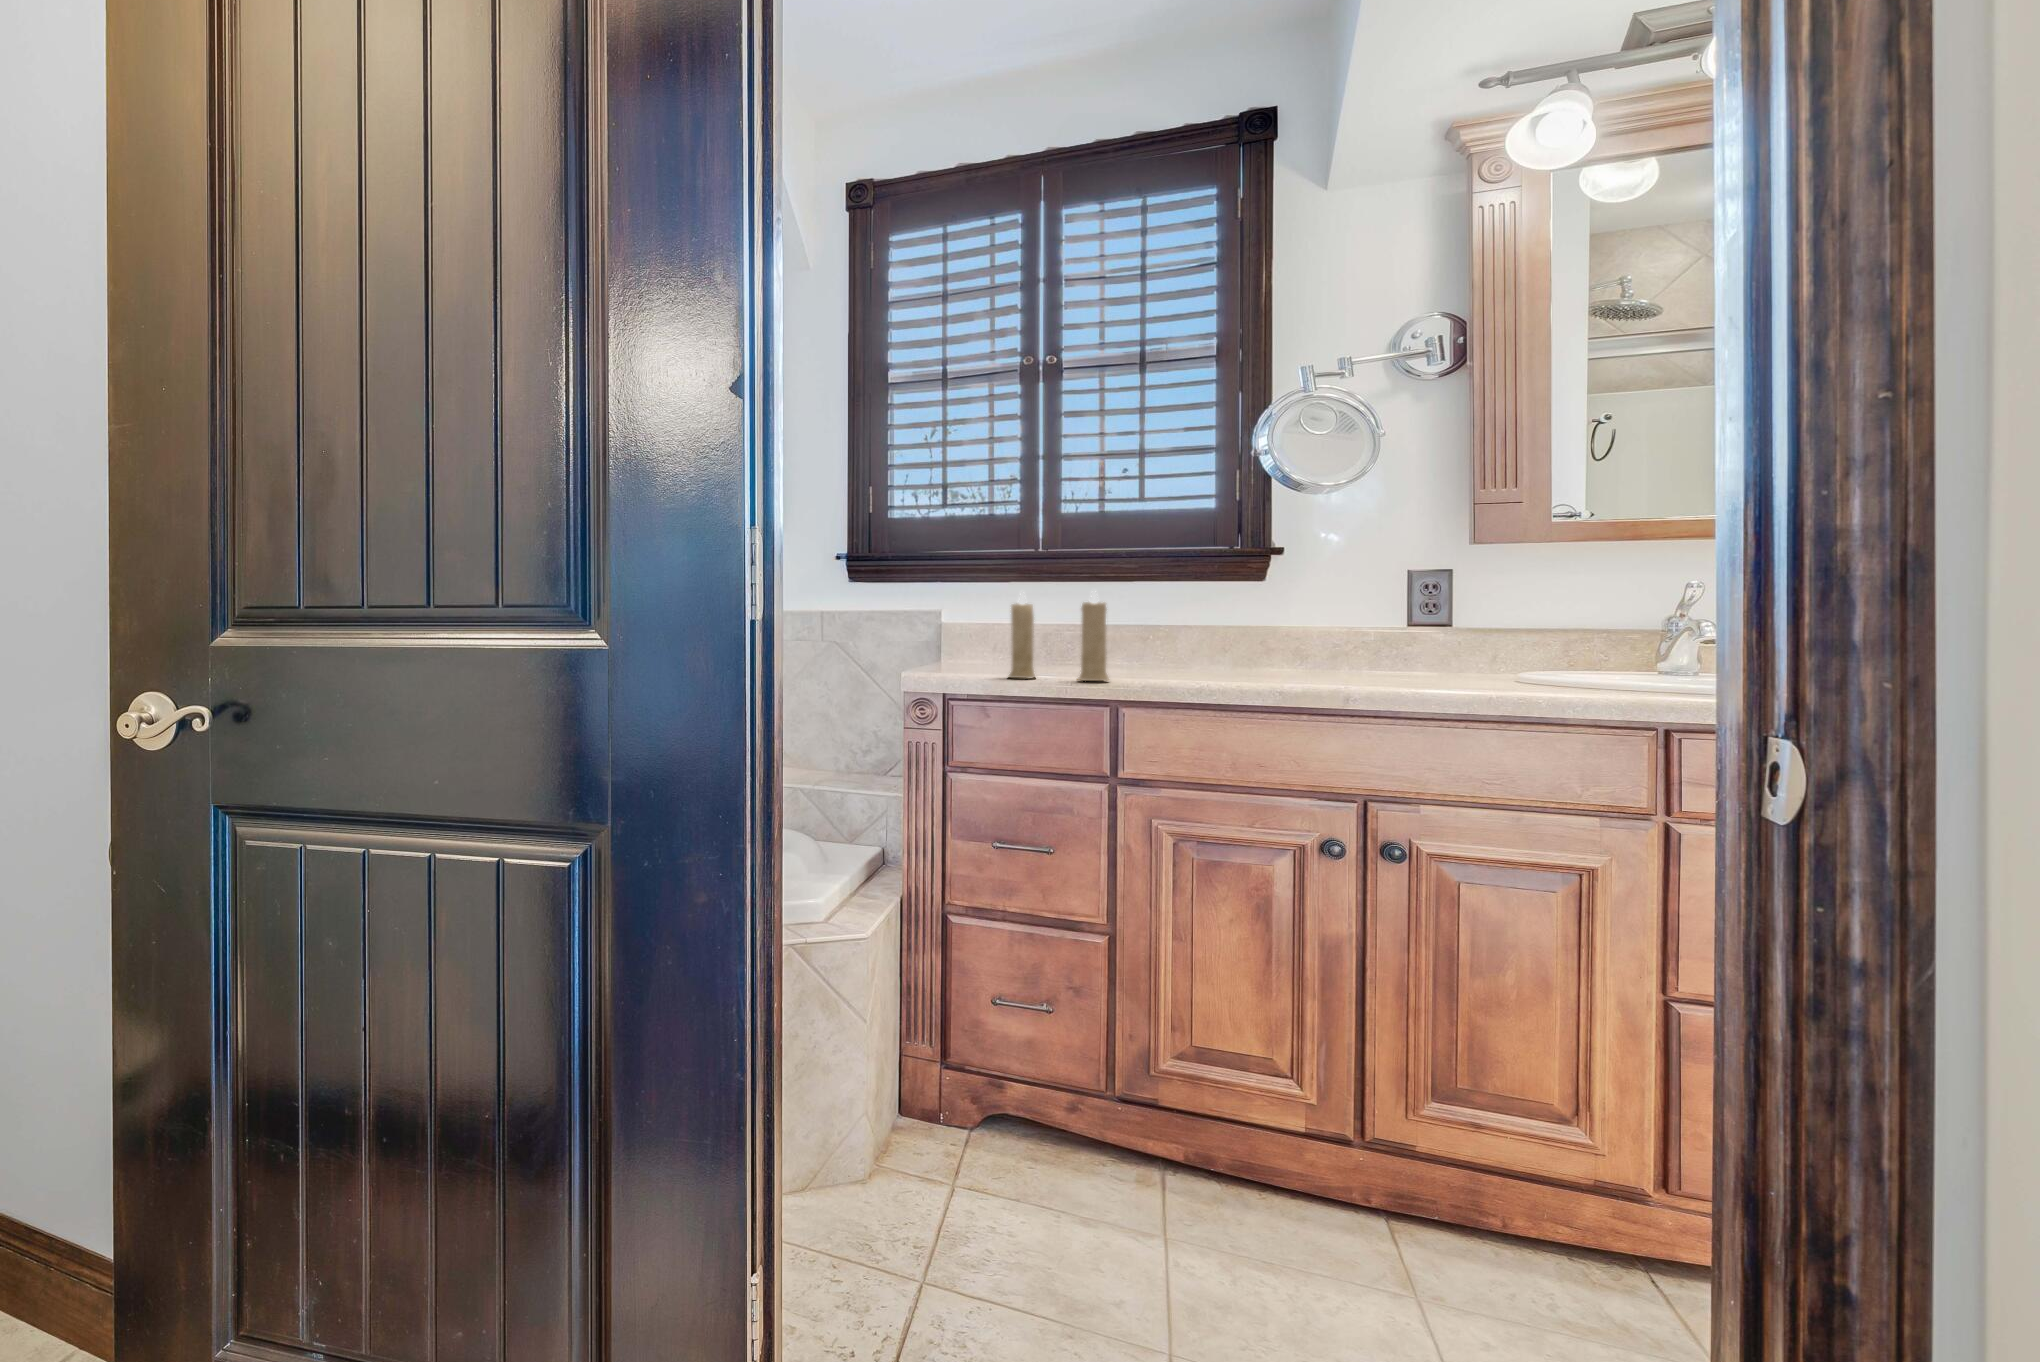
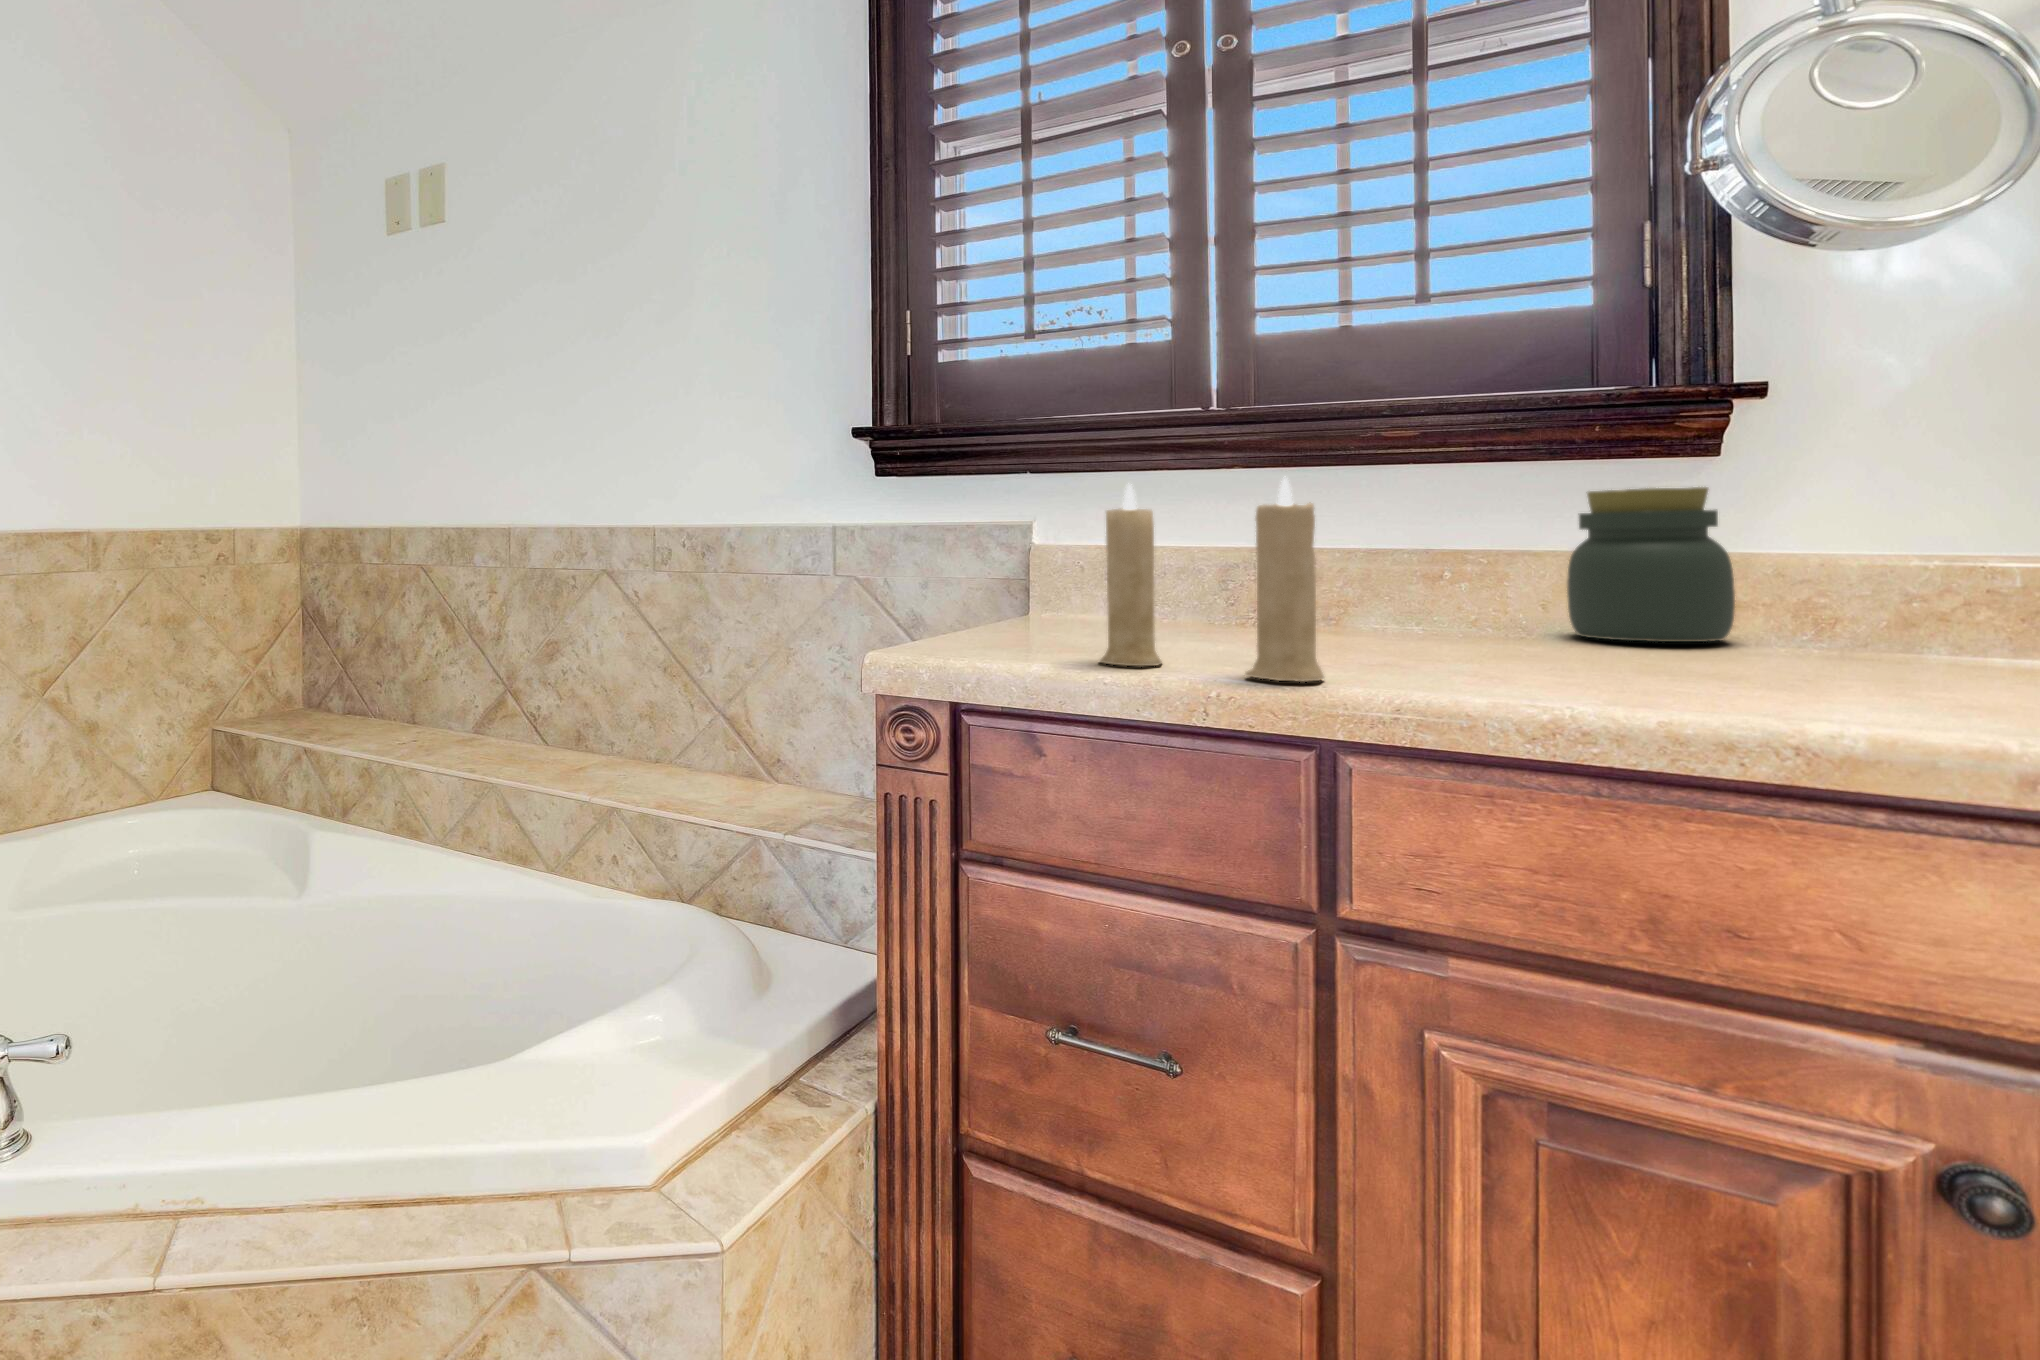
jar: none [1204,599,1268,669] -> present [1567,487,1735,642]

